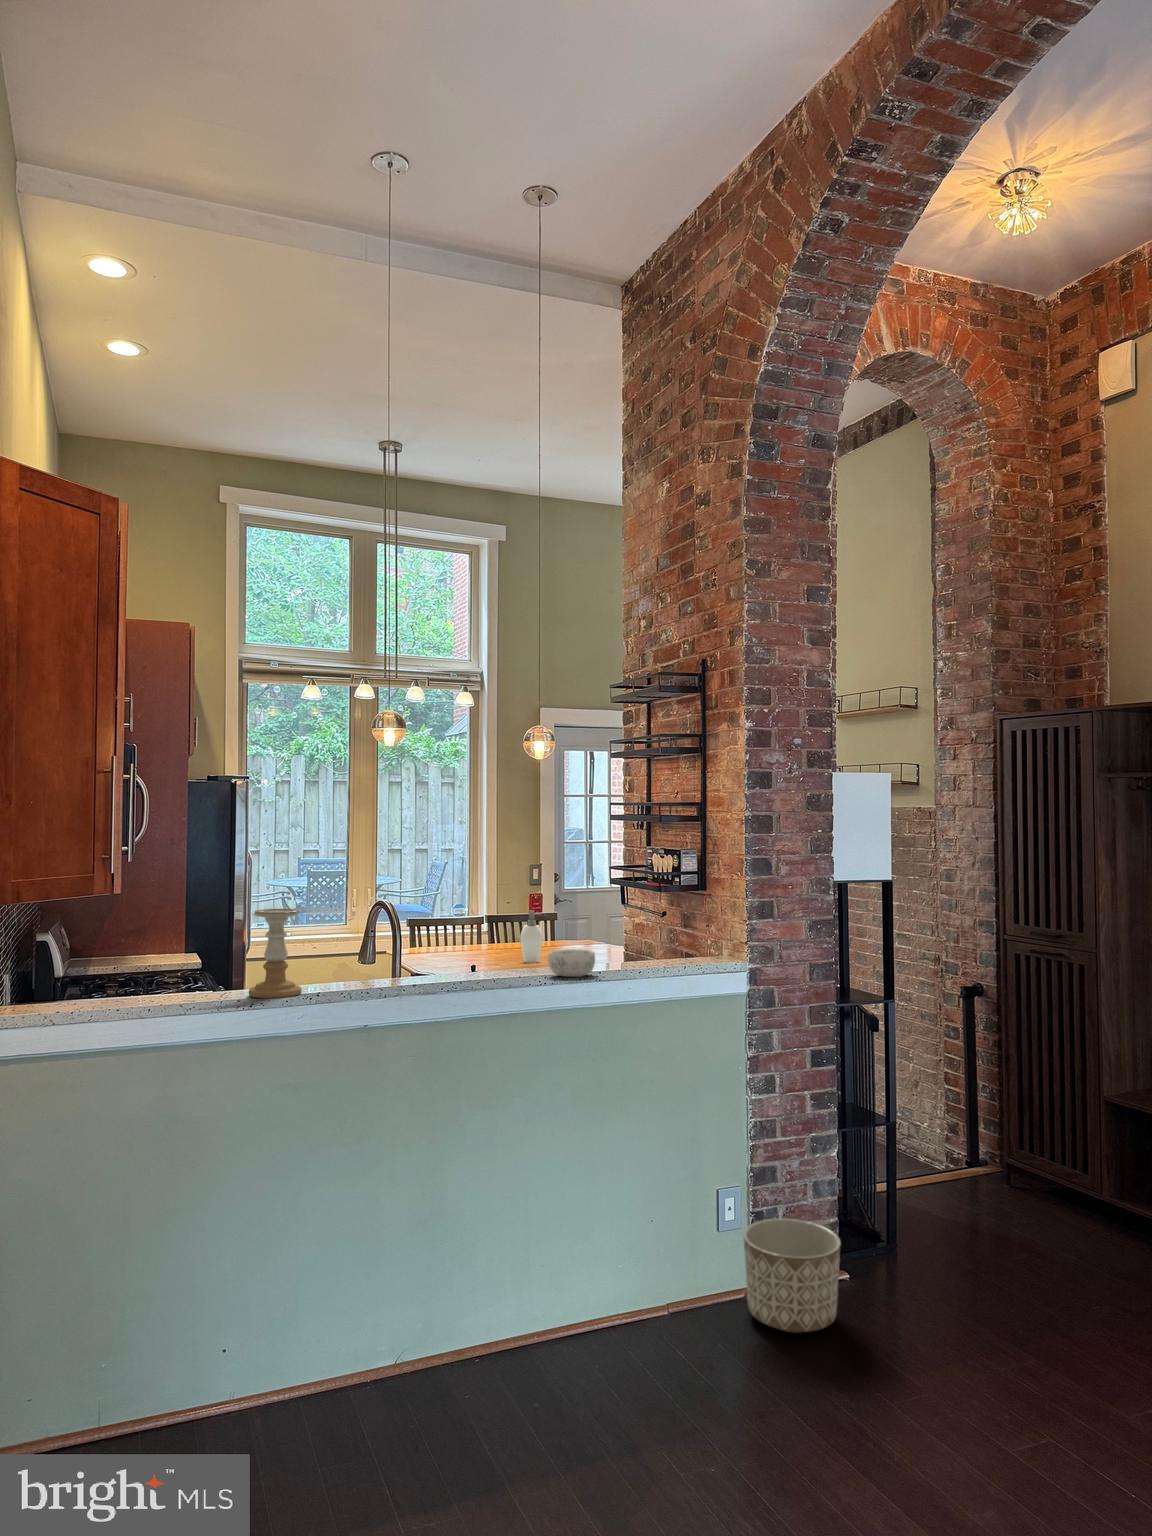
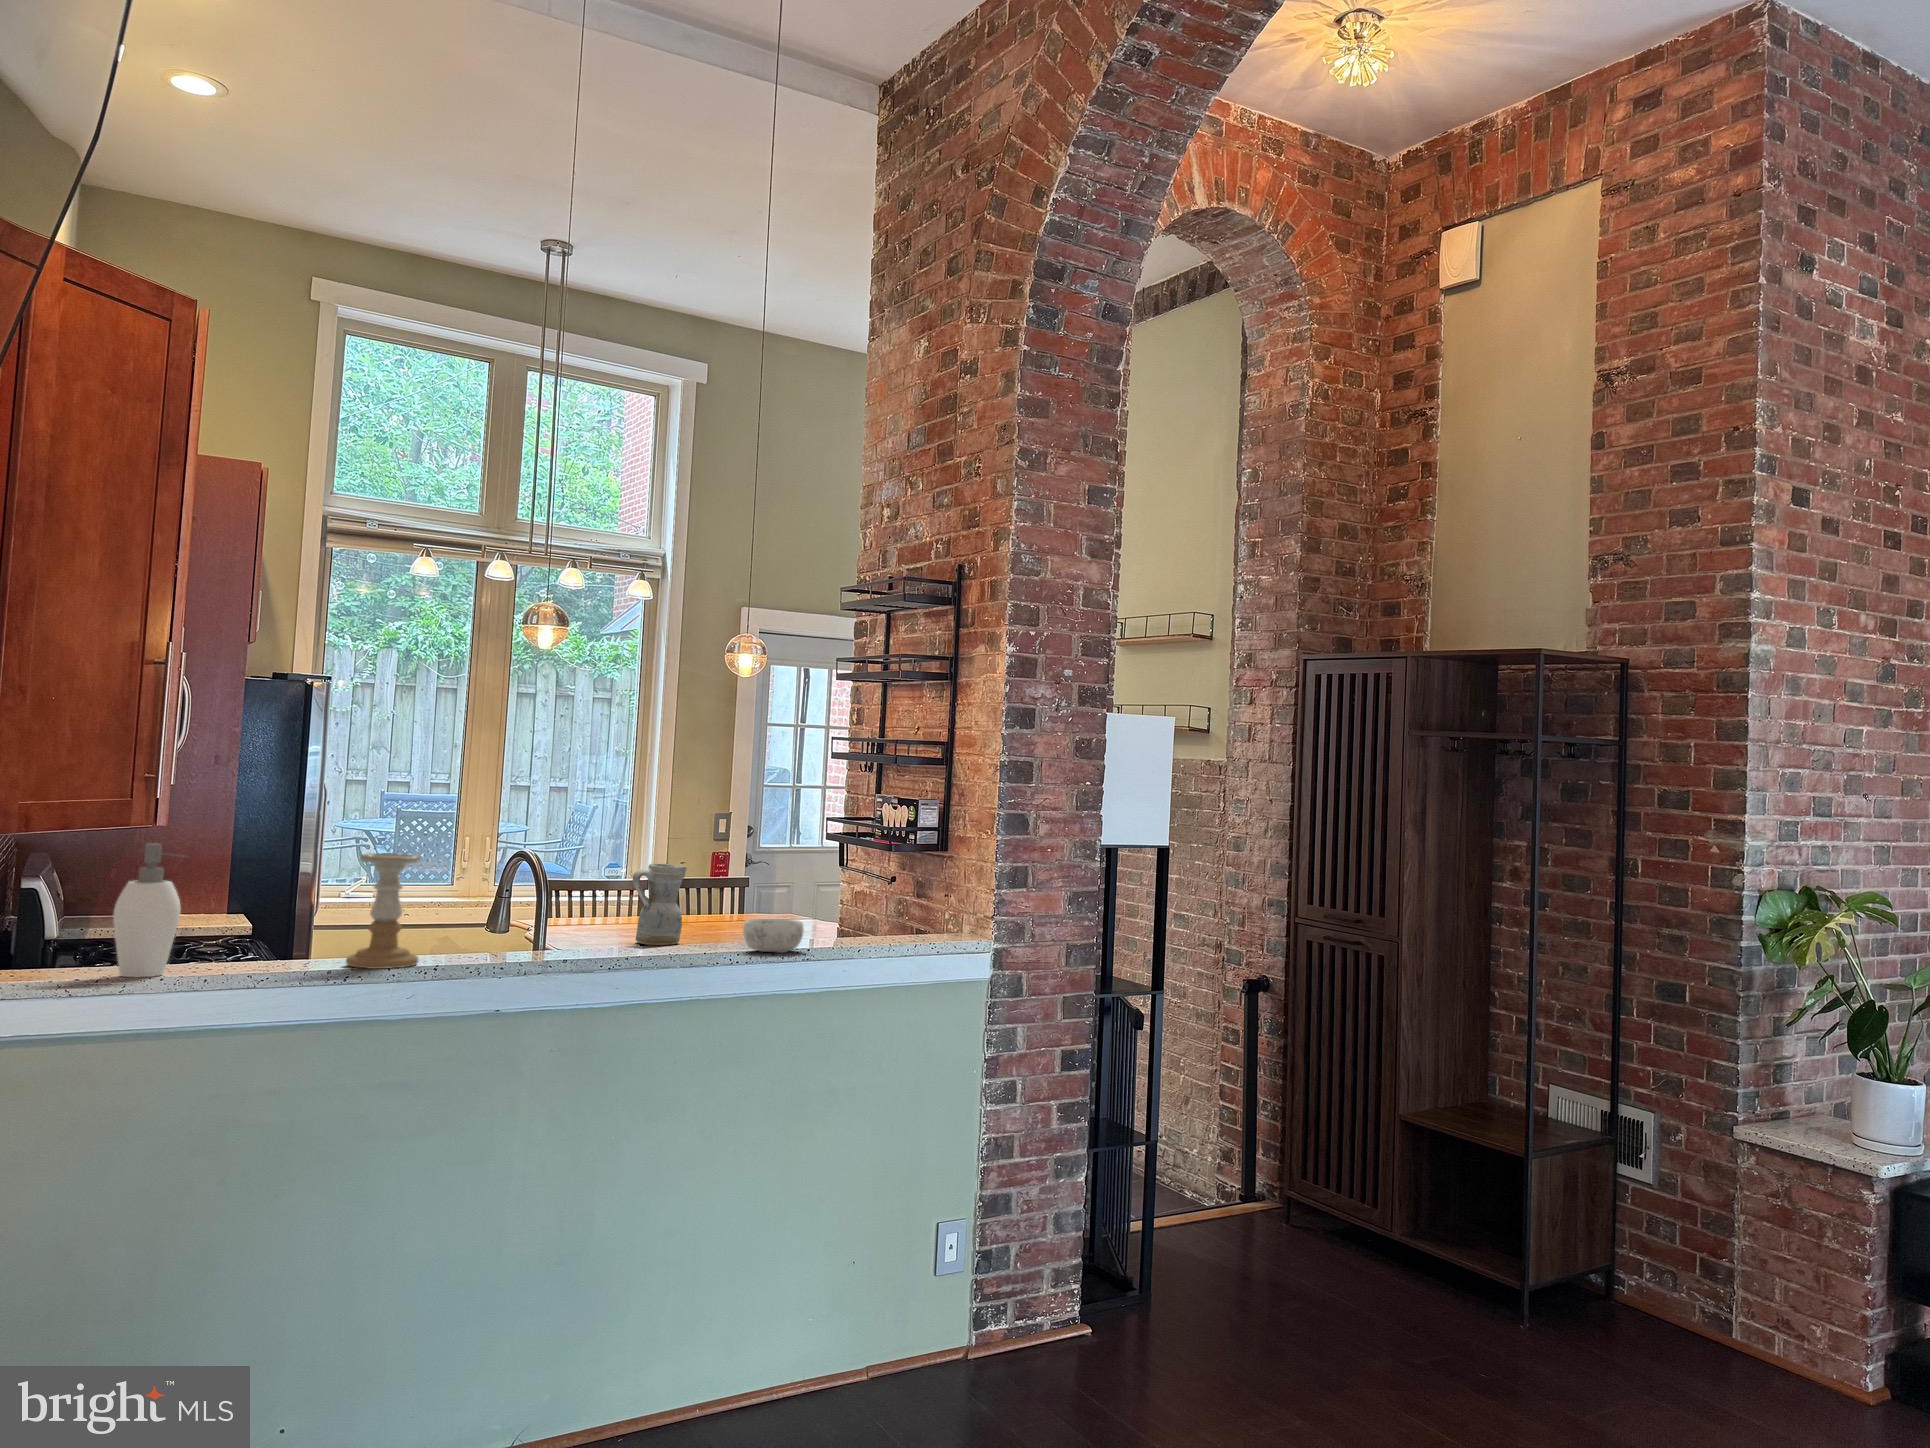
ceramic pitcher: none [470,905,510,967] -> present [633,864,687,945]
soap dispenser: present [520,910,543,963] -> present [113,843,181,977]
planter: present [743,1218,841,1333] -> none [968,1256,1084,1391]

